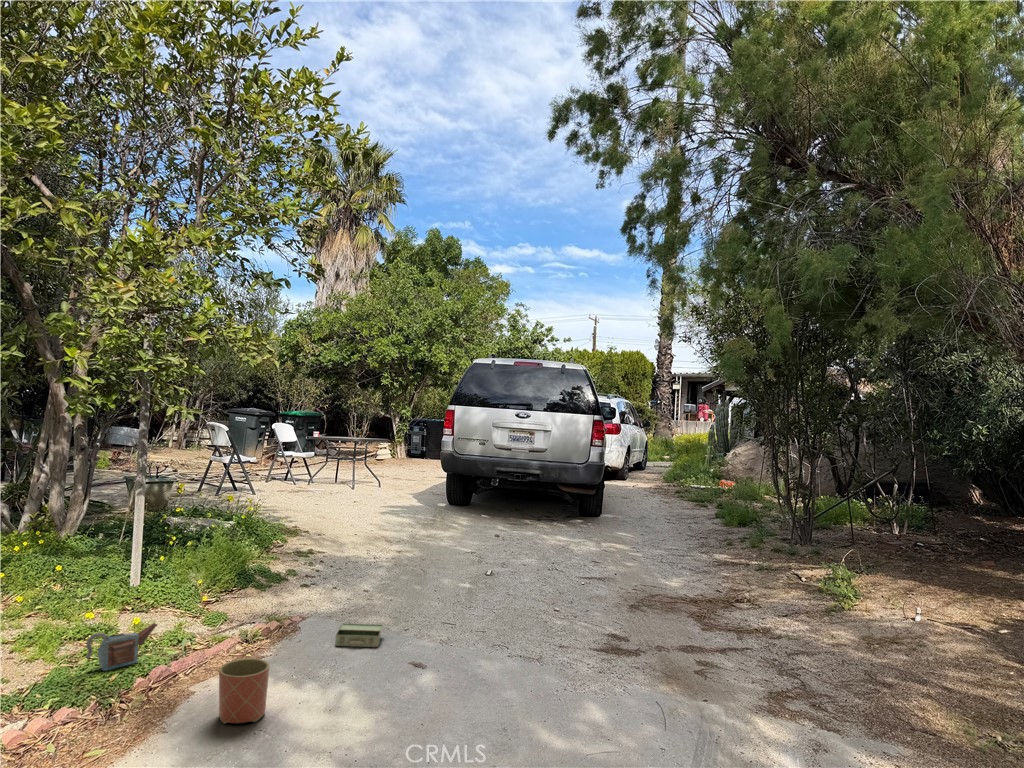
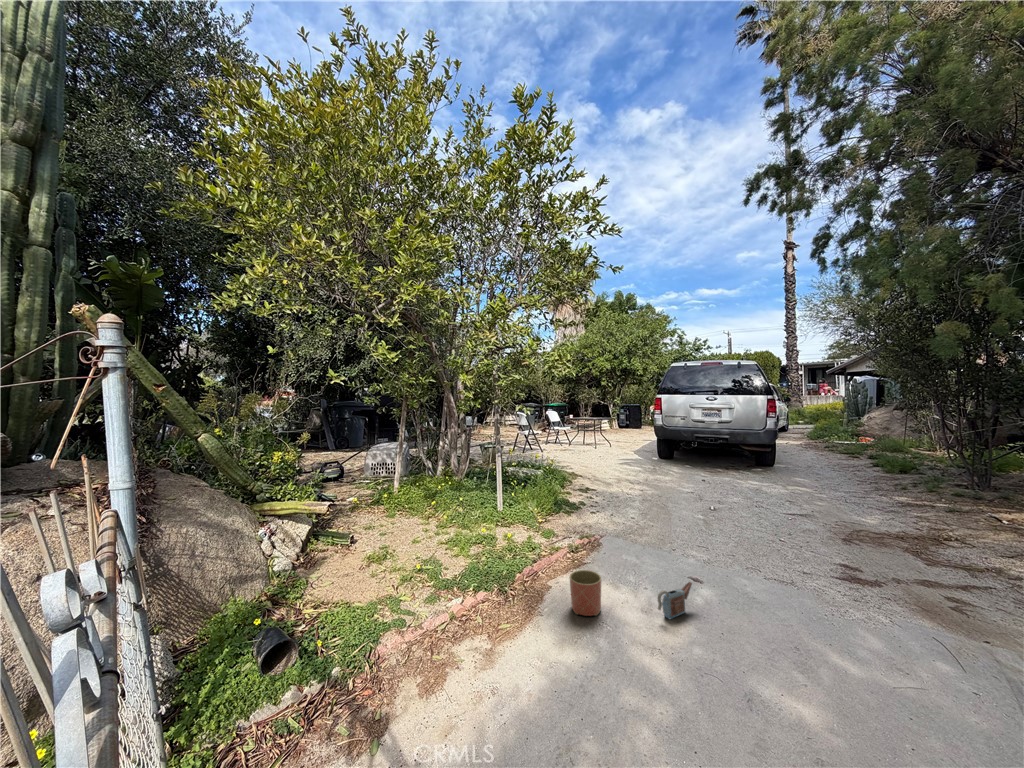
watering can: present [85,623,157,671] -> present [658,582,692,619]
toolbox: present [335,624,383,647] -> none [628,543,658,562]

